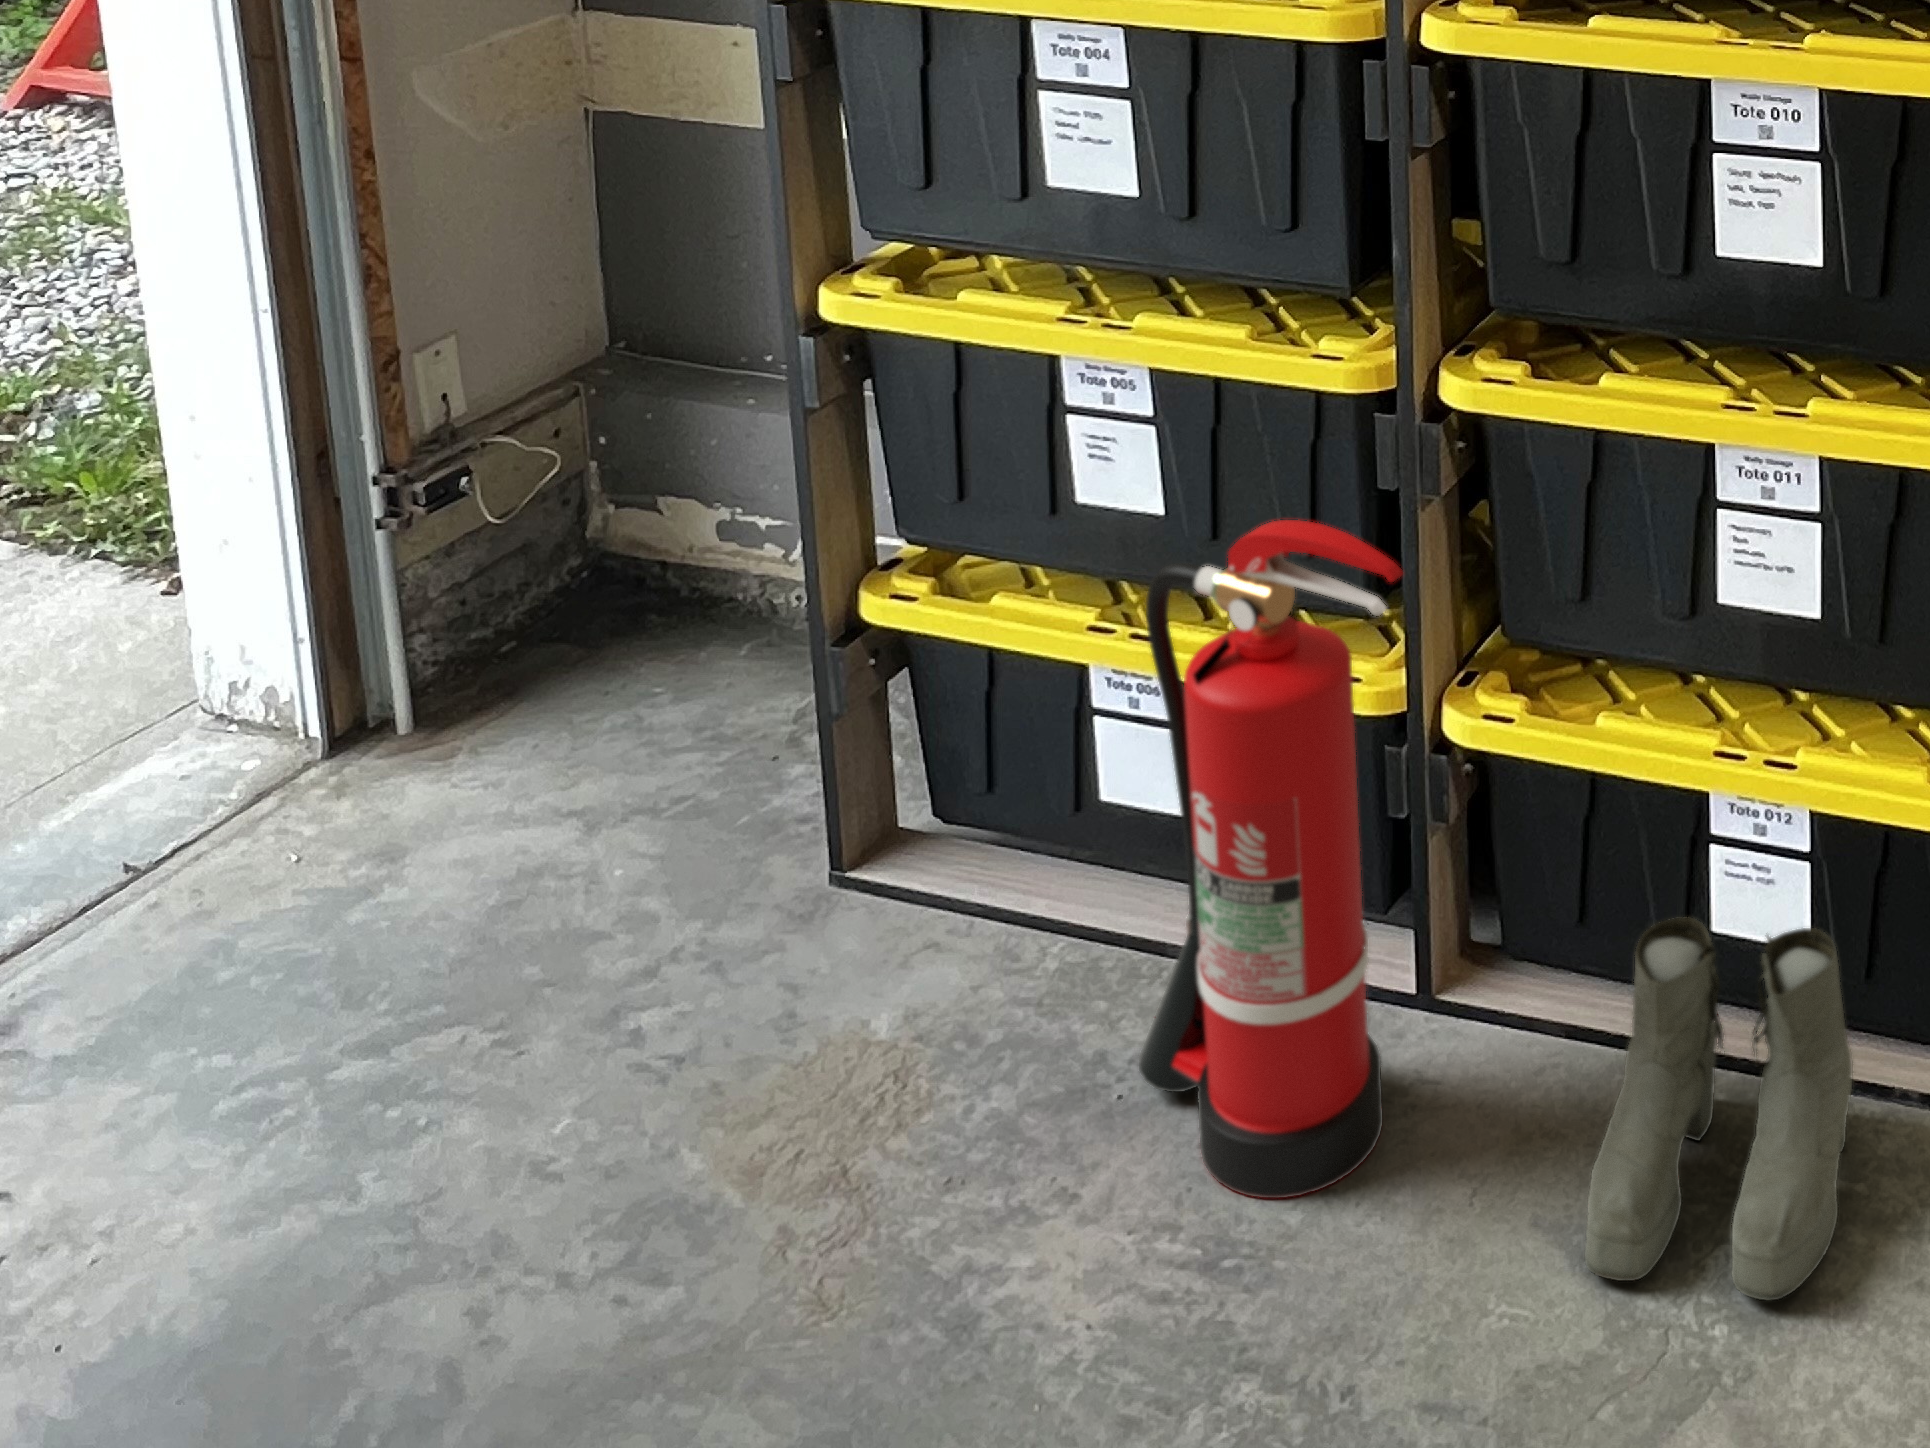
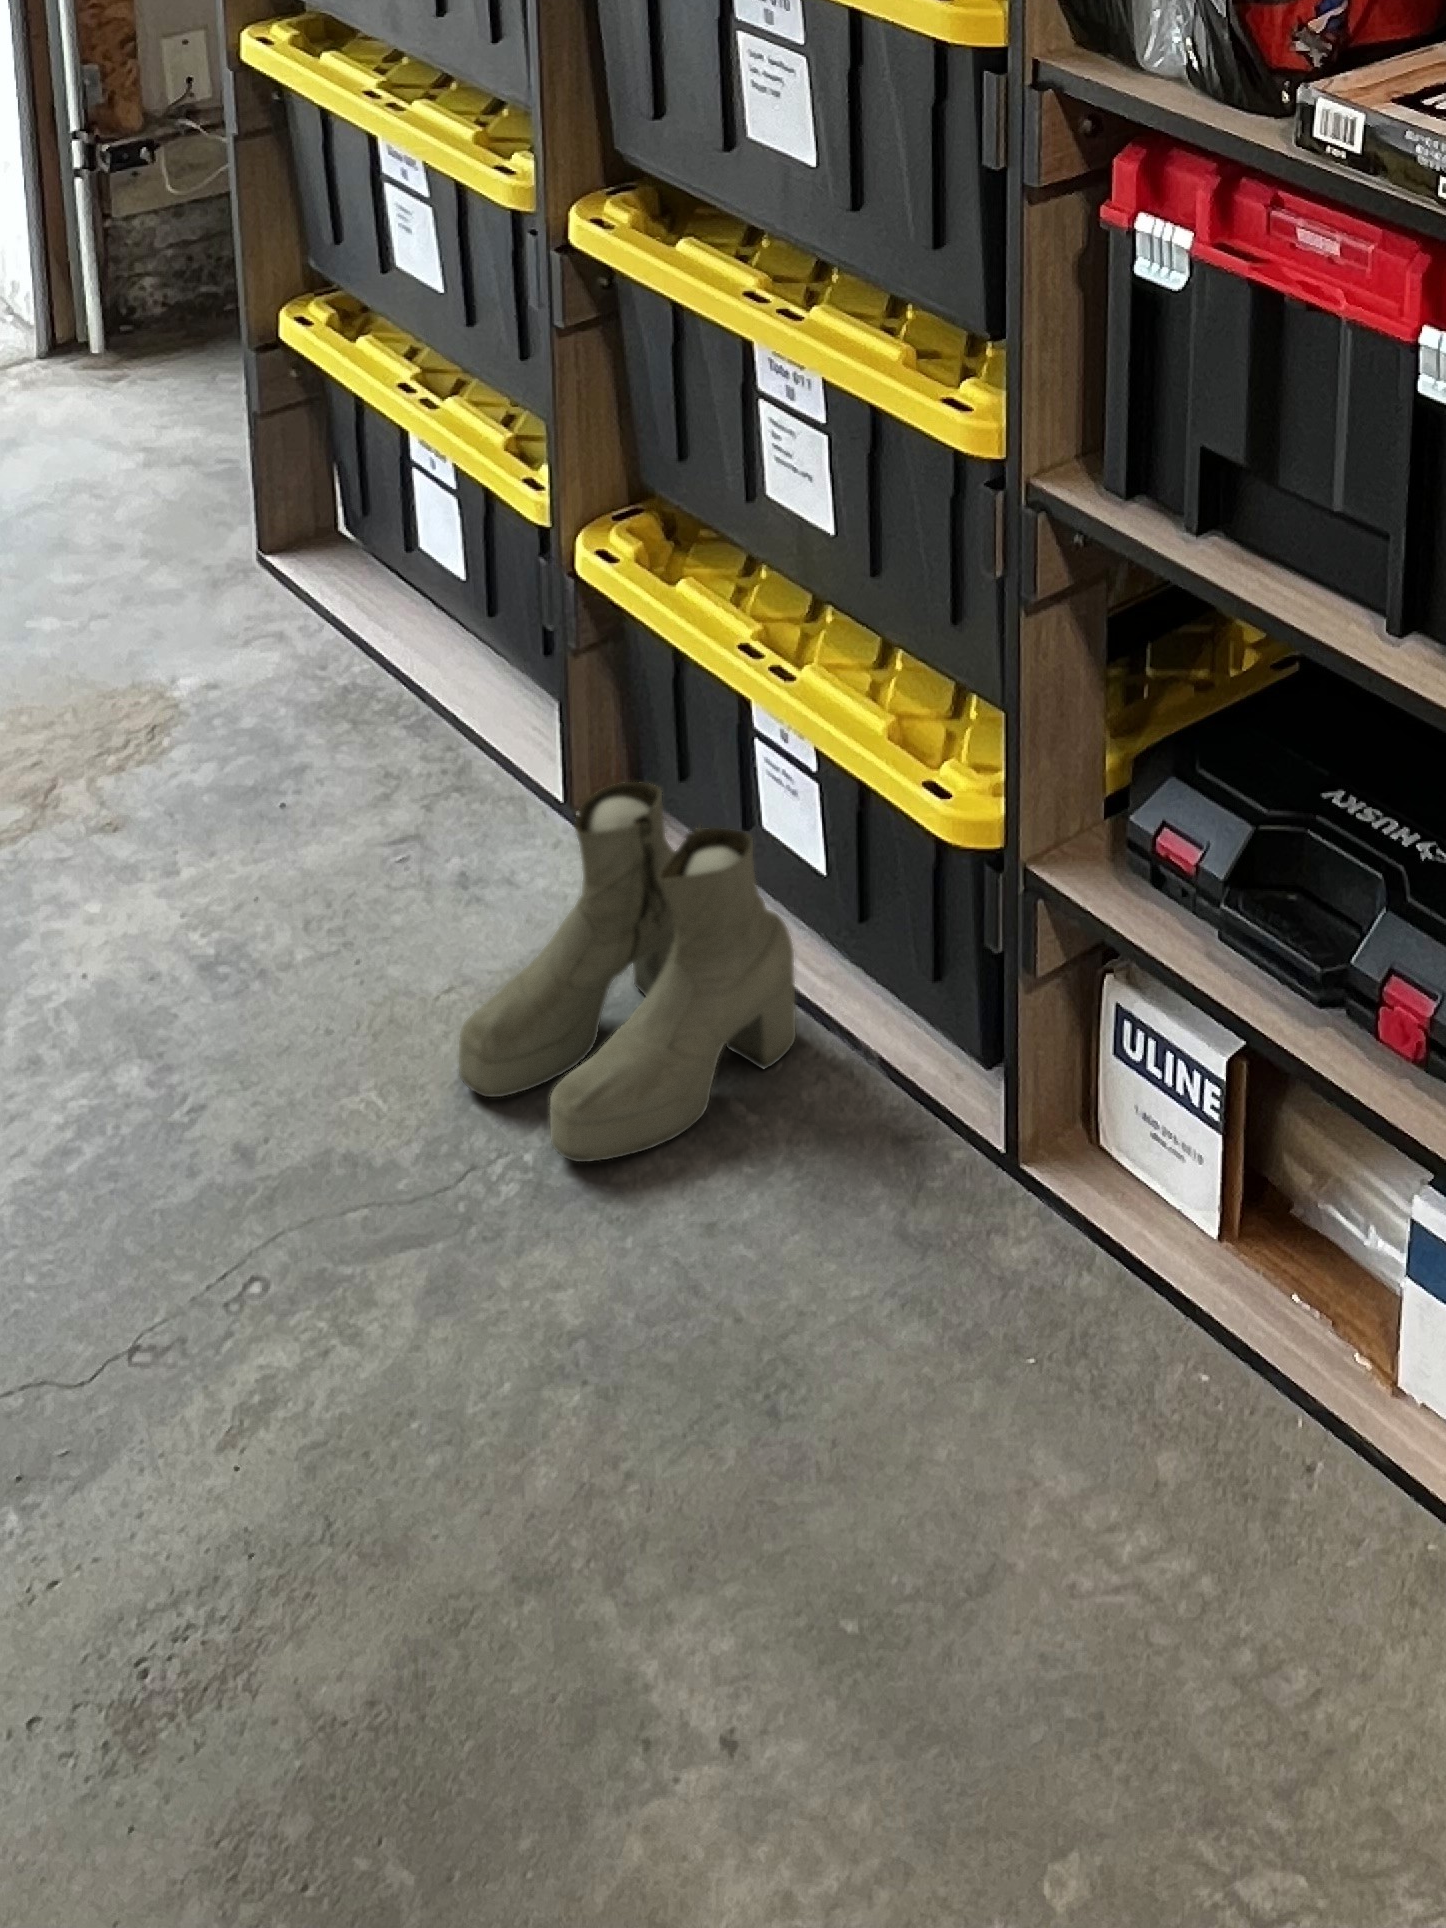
fire extinguisher: present [1139,520,1403,1198] -> none [254,298,458,927]

